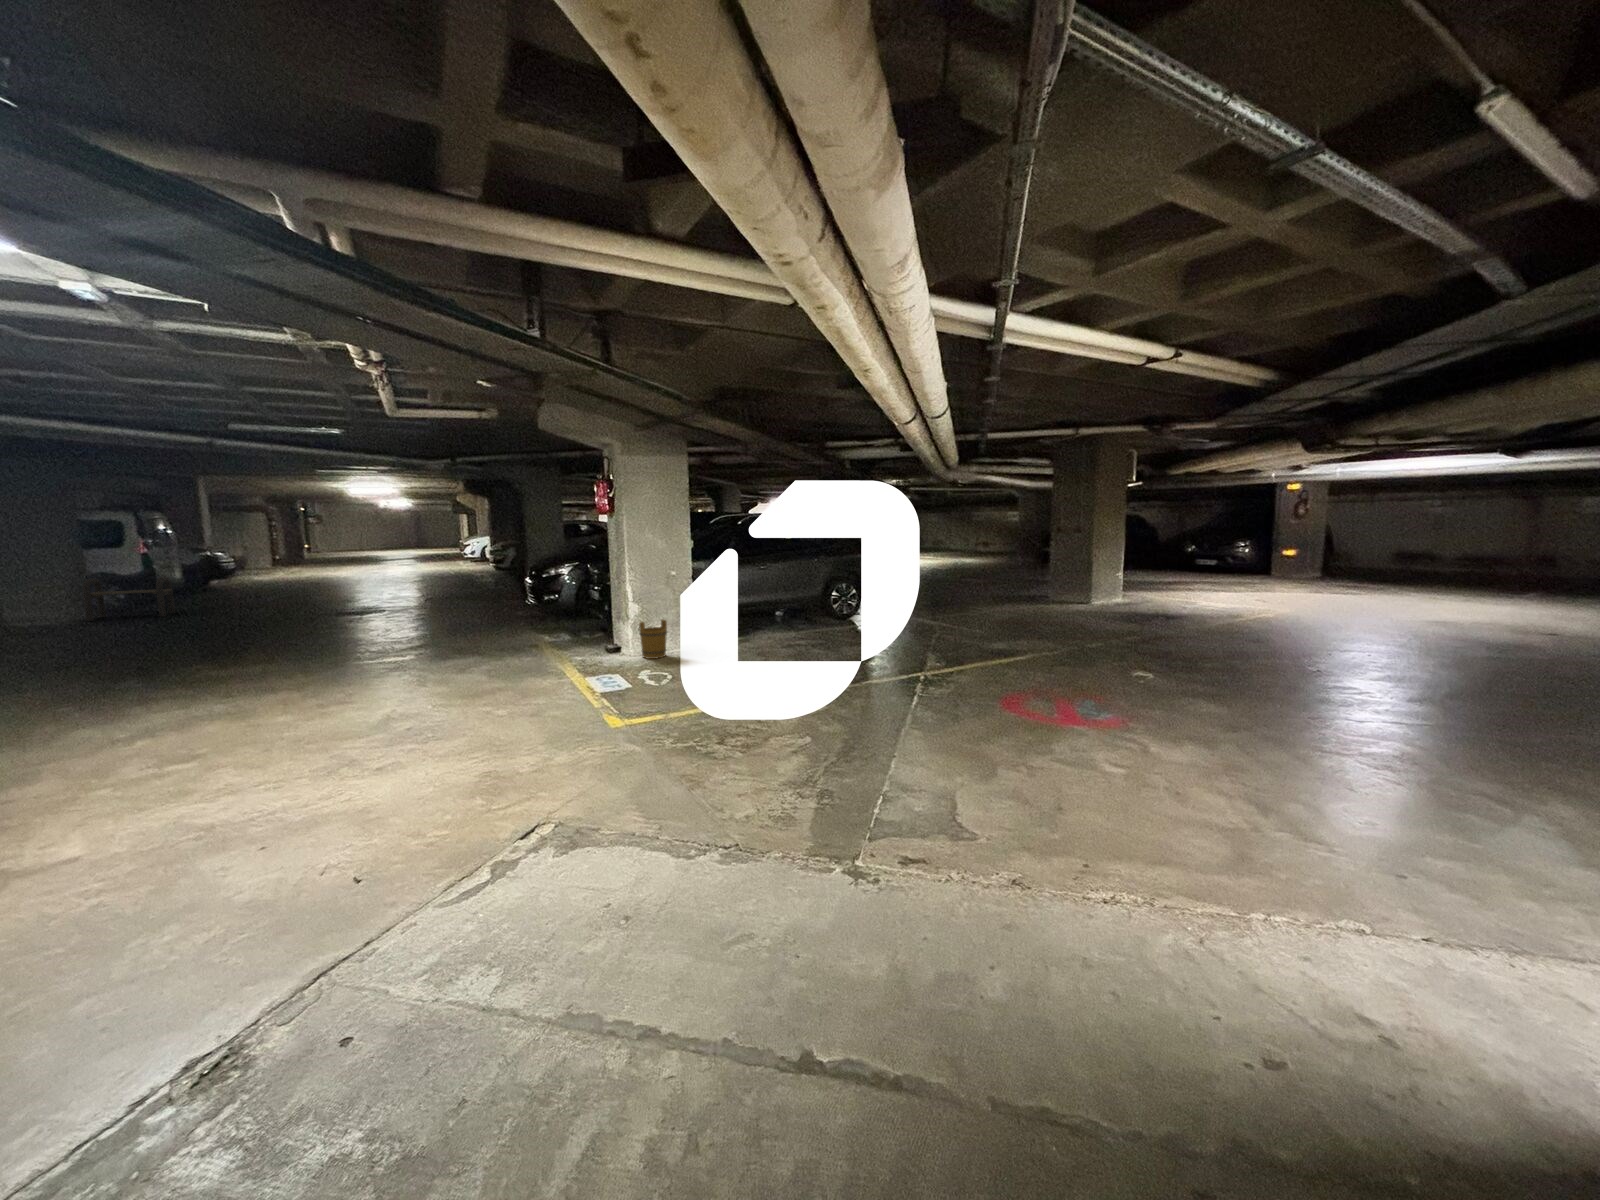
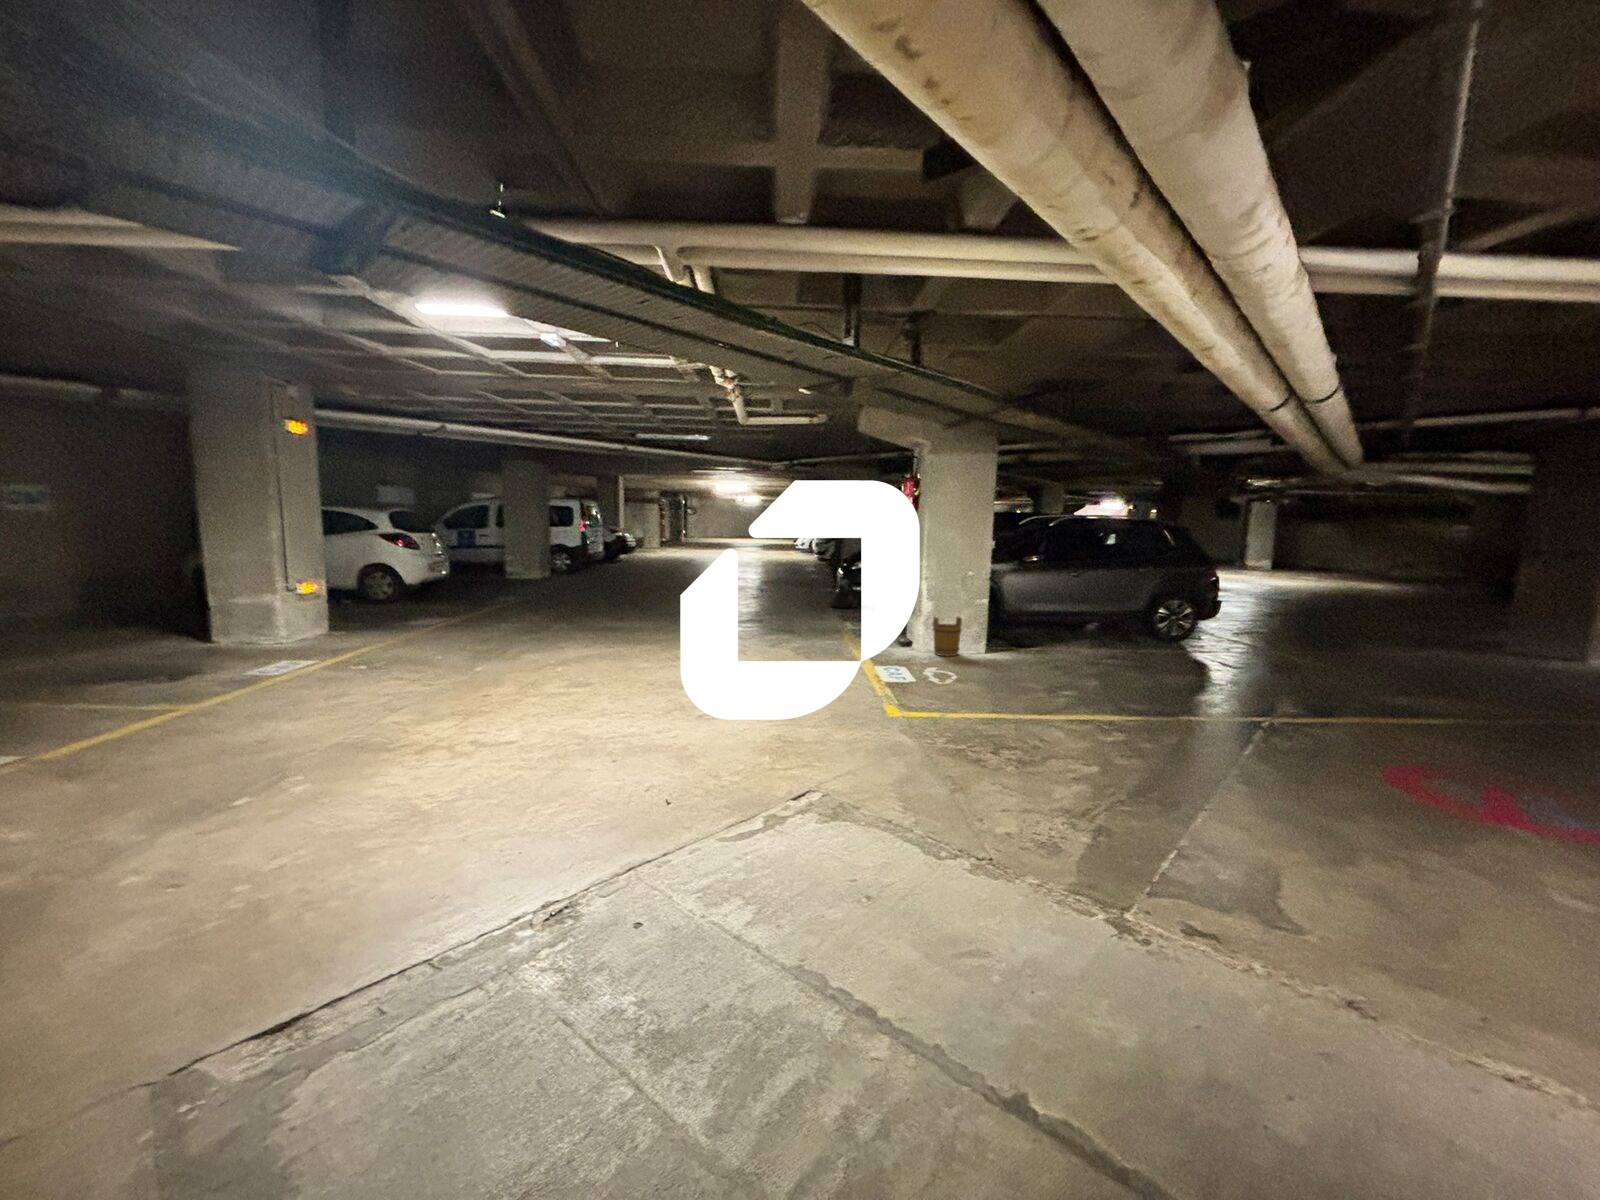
bench: present [82,576,175,621] -> none [548,553,596,584]
backpack: none [519,587,551,620] -> present [830,578,857,608]

